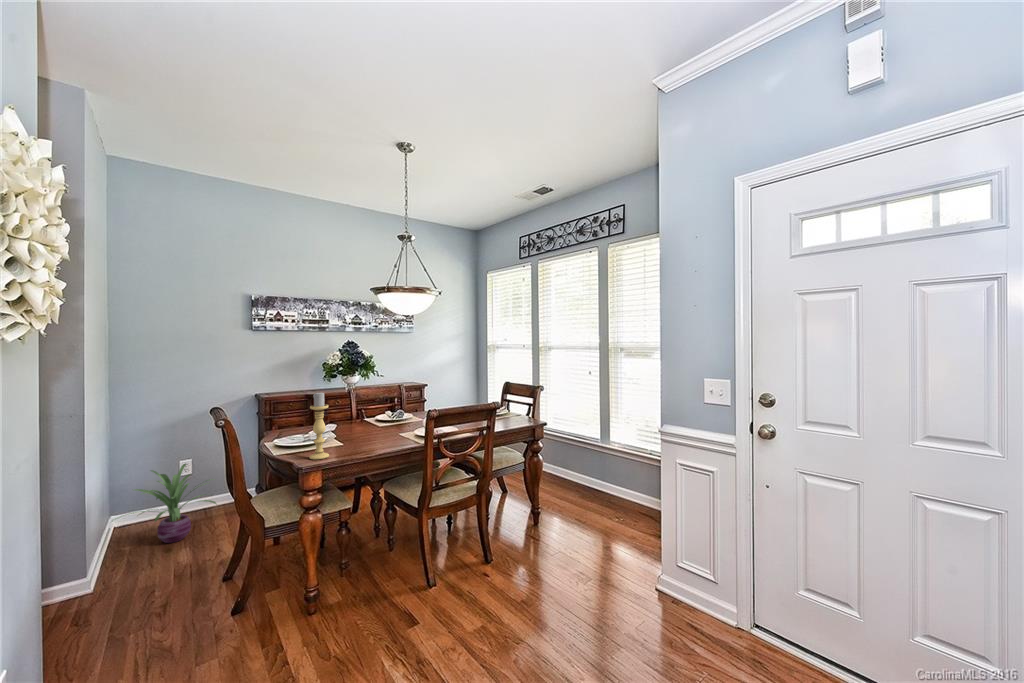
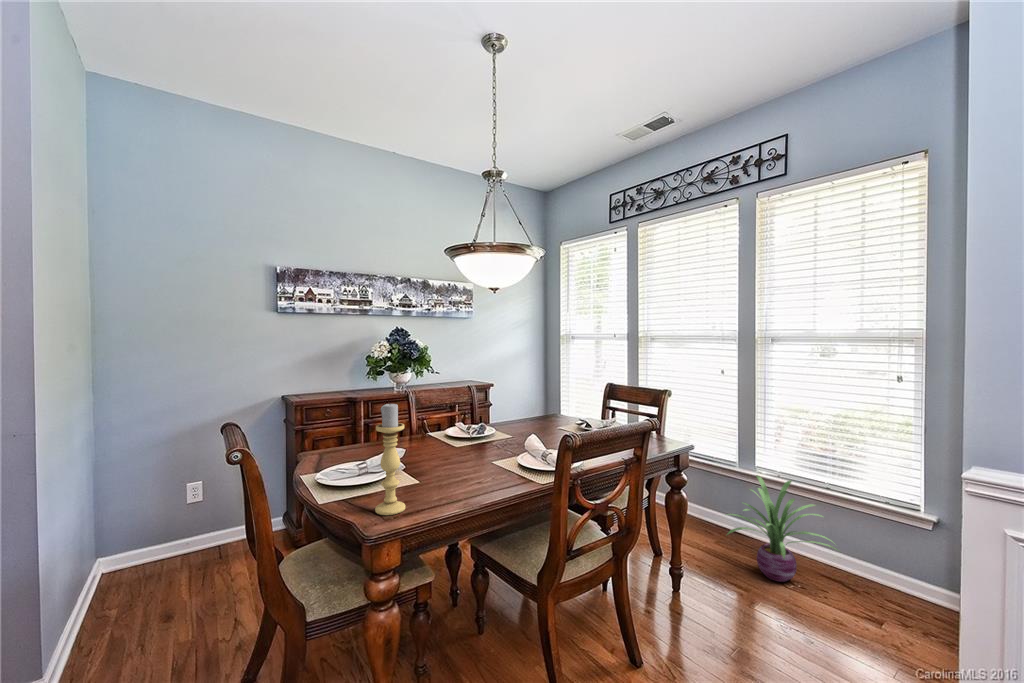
decorative plant: present [120,464,216,543] -> present [728,475,837,582]

